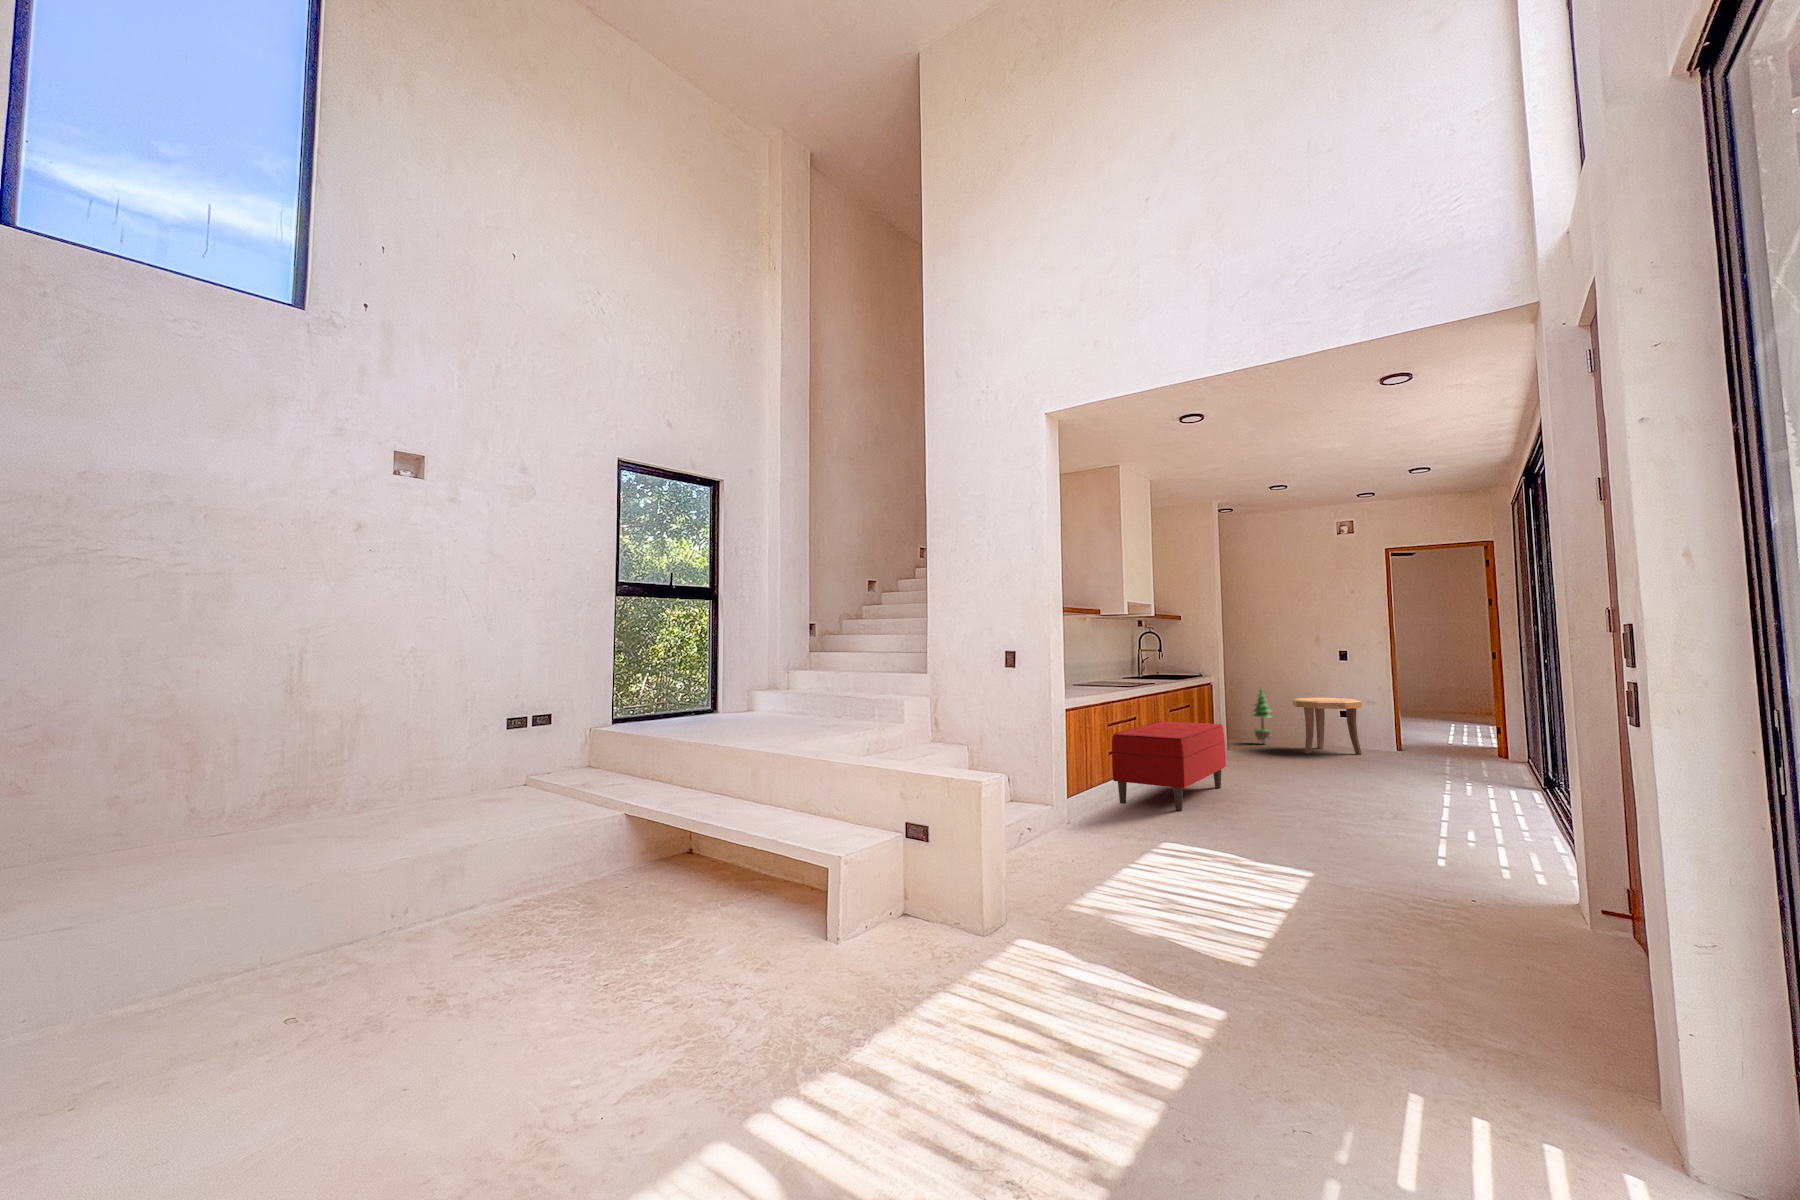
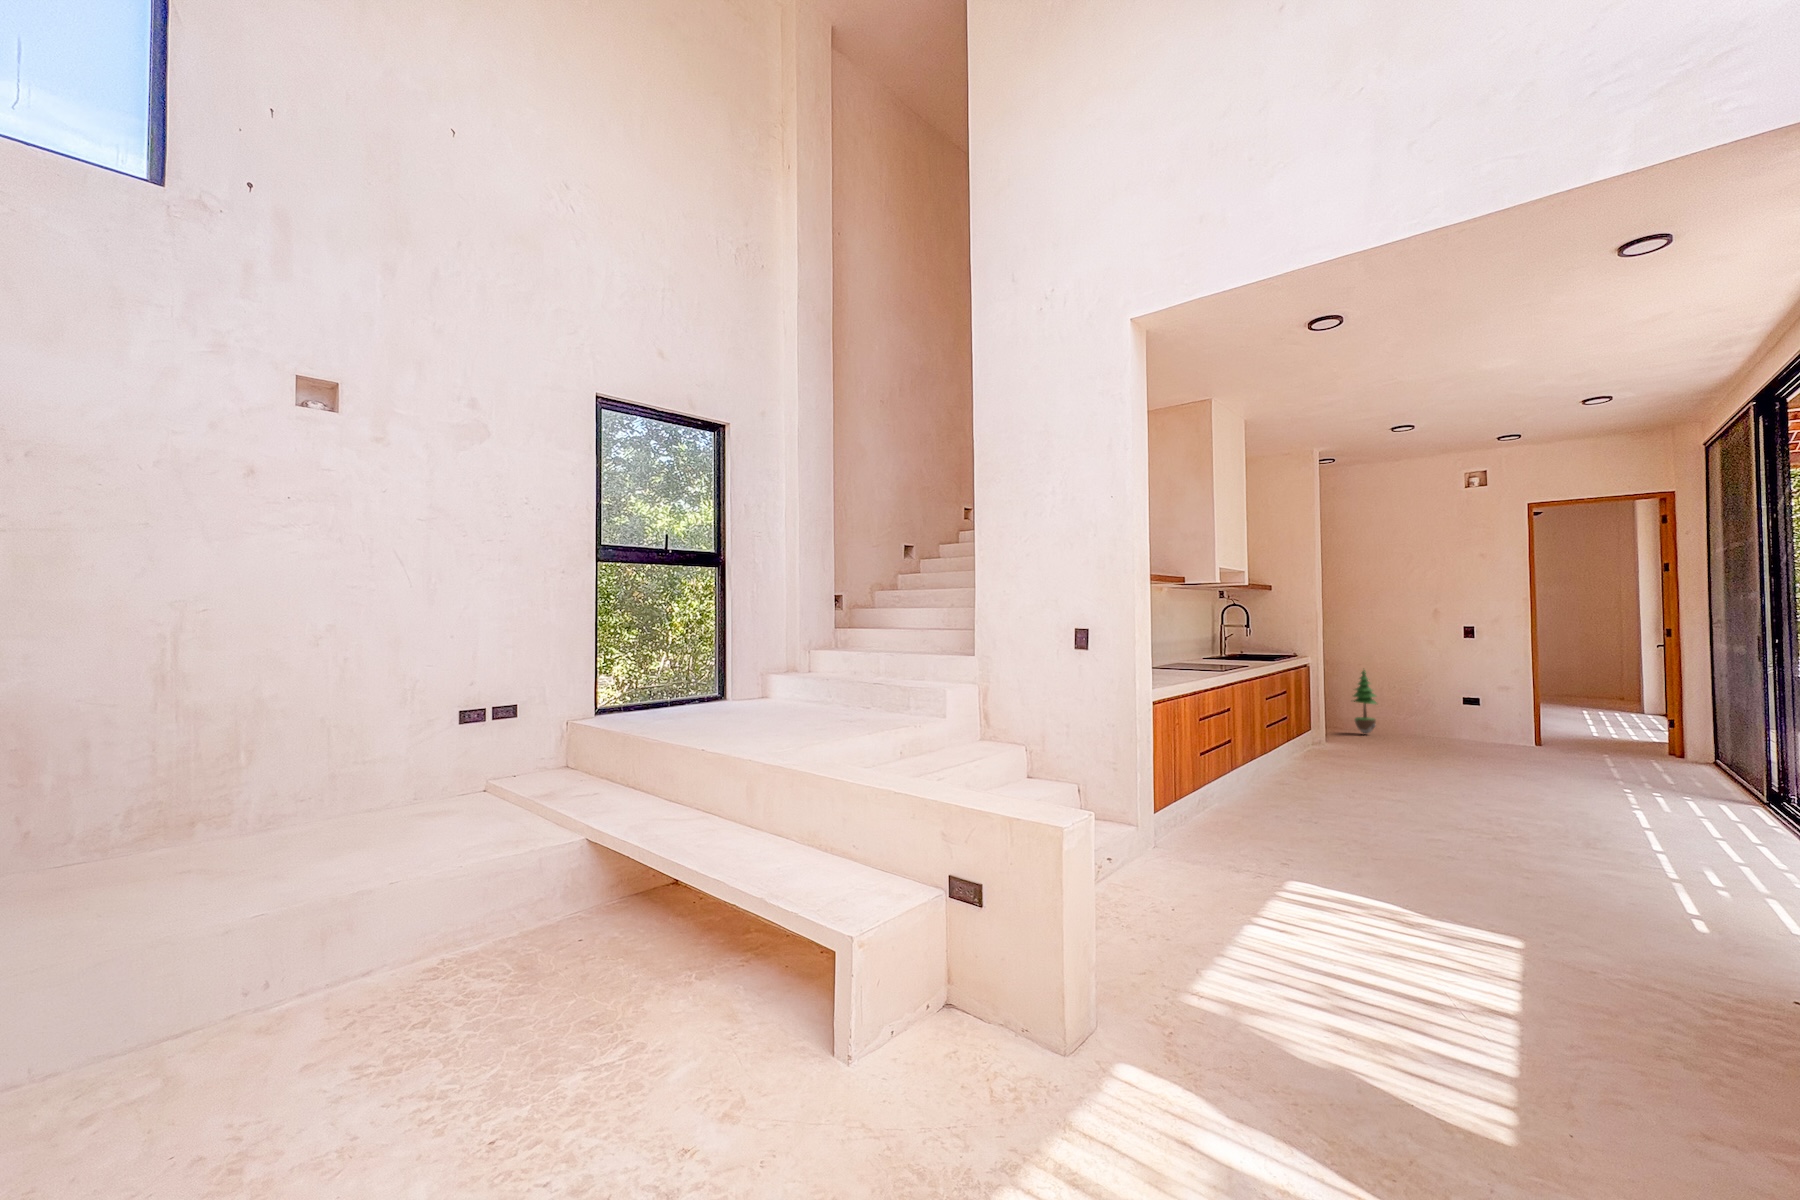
side table: present [1293,698,1362,755] -> none [1405,681,1495,750]
bench: present [1112,721,1226,811] -> none [1204,713,1342,830]

